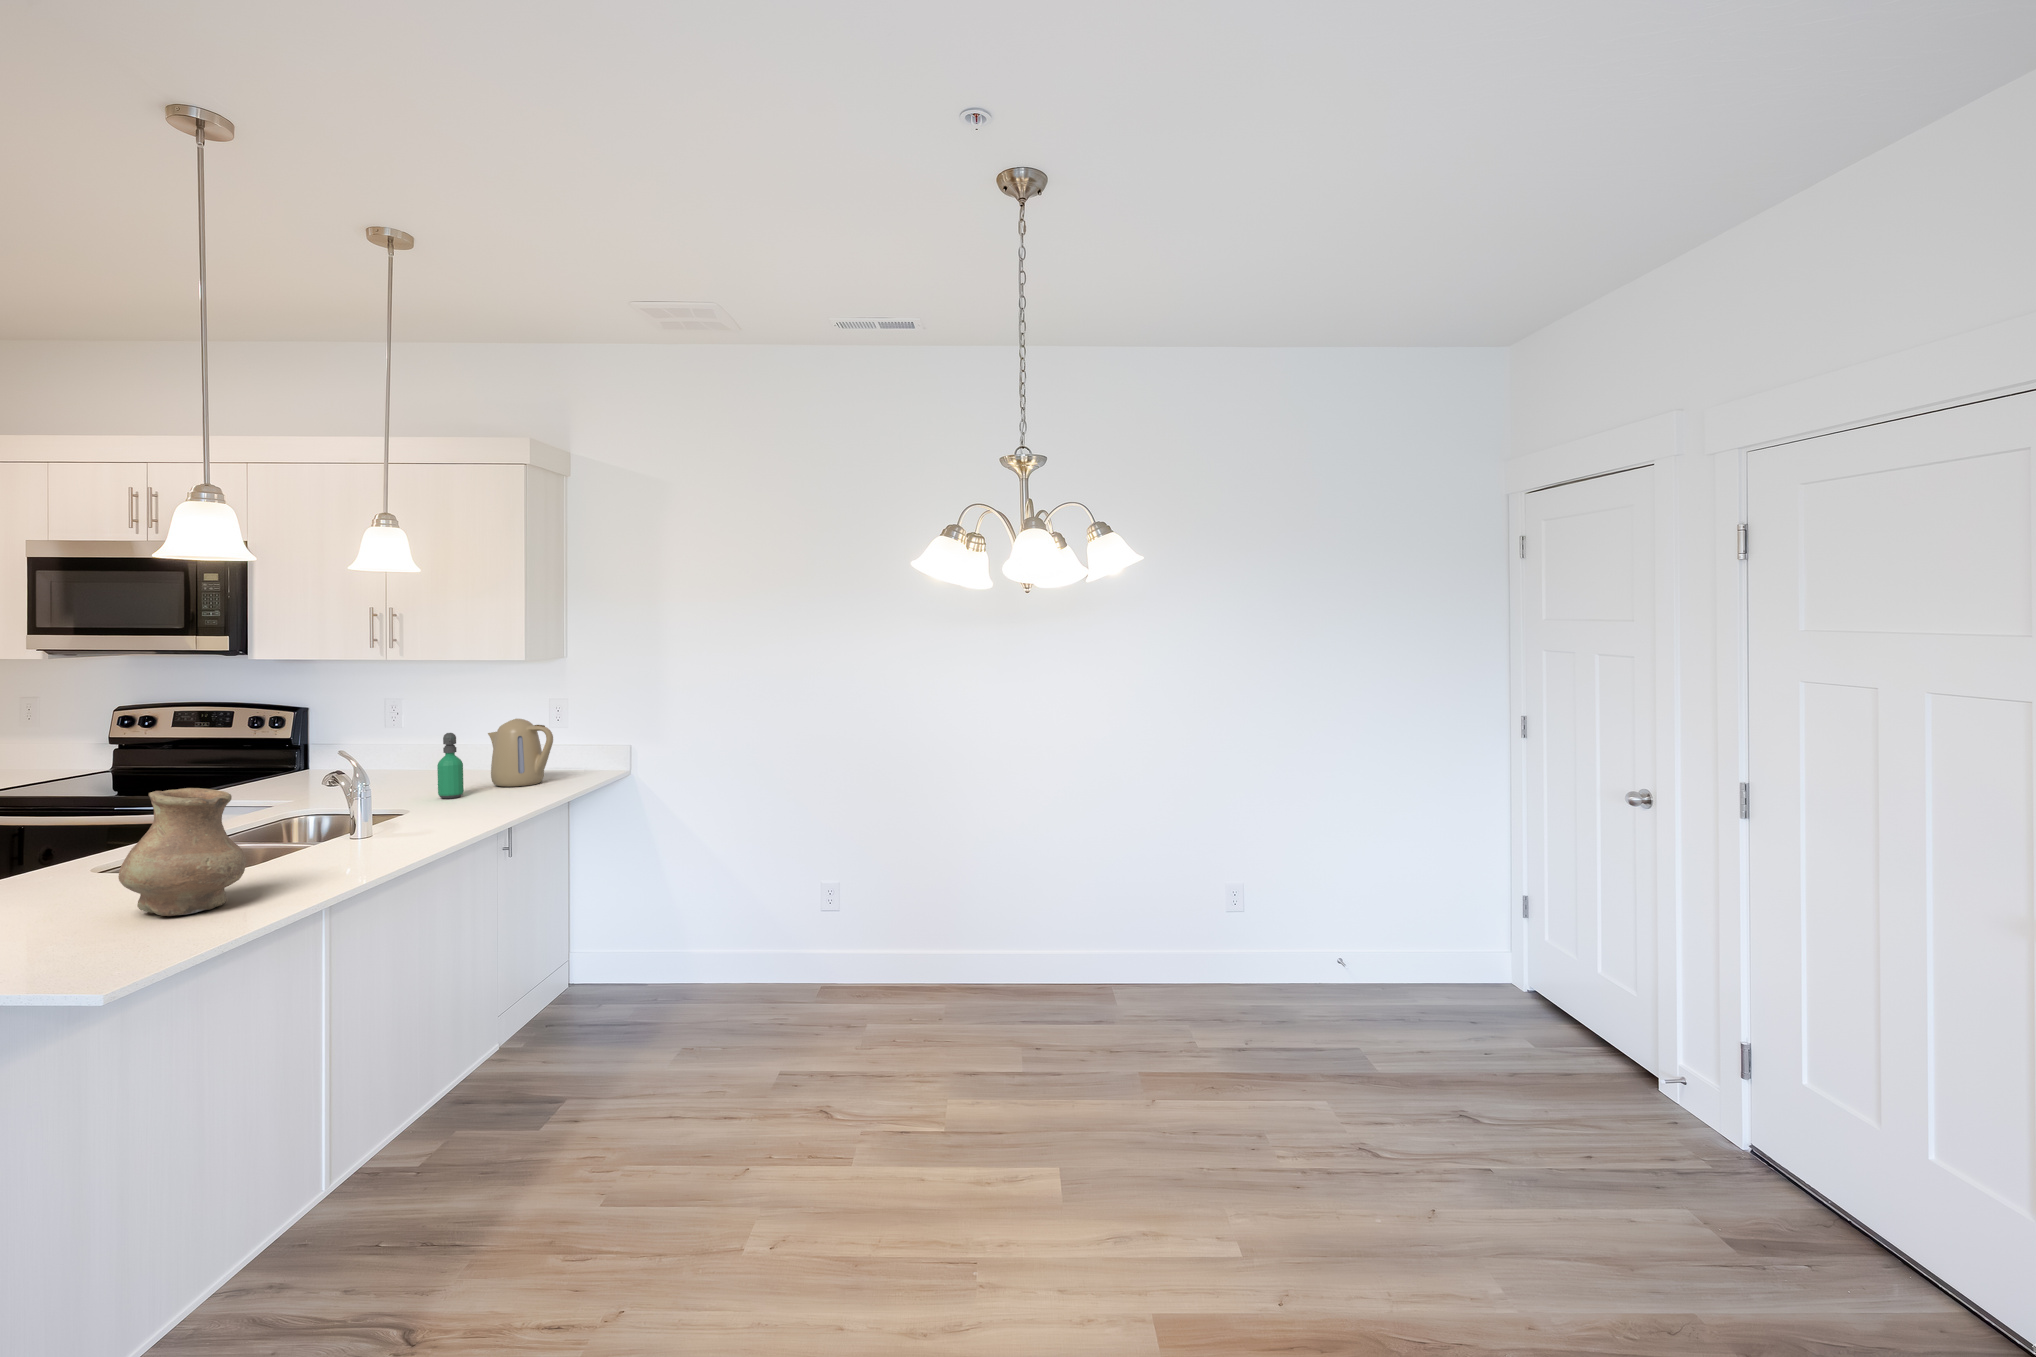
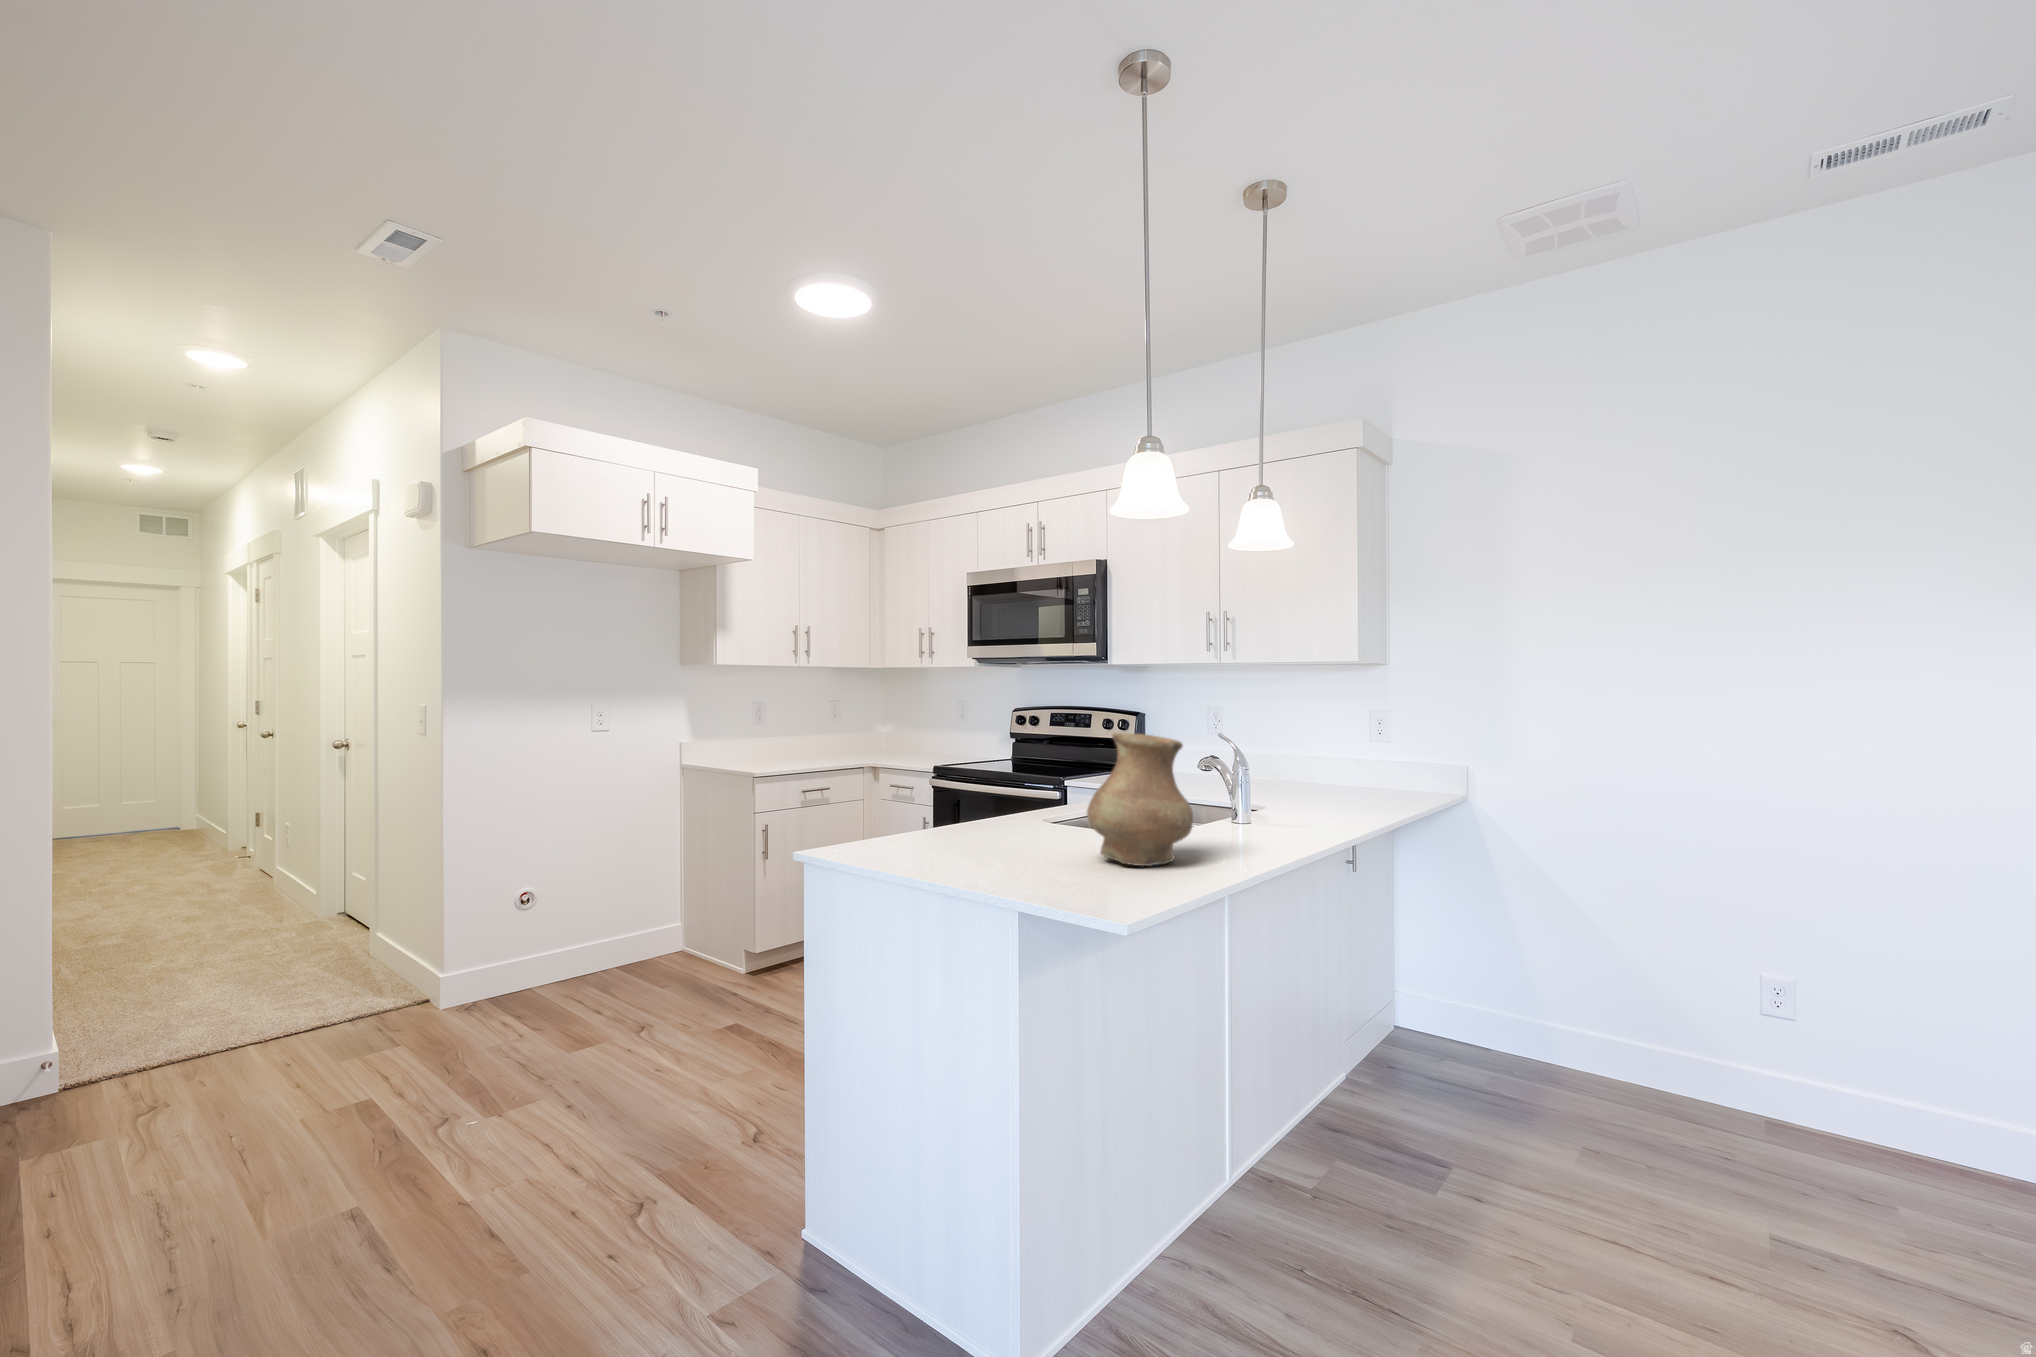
kettle: present [488,719,553,787] -> none [1317,719,1388,790]
soap dispenser: present [437,733,464,798] -> none [1281,727,1305,795]

